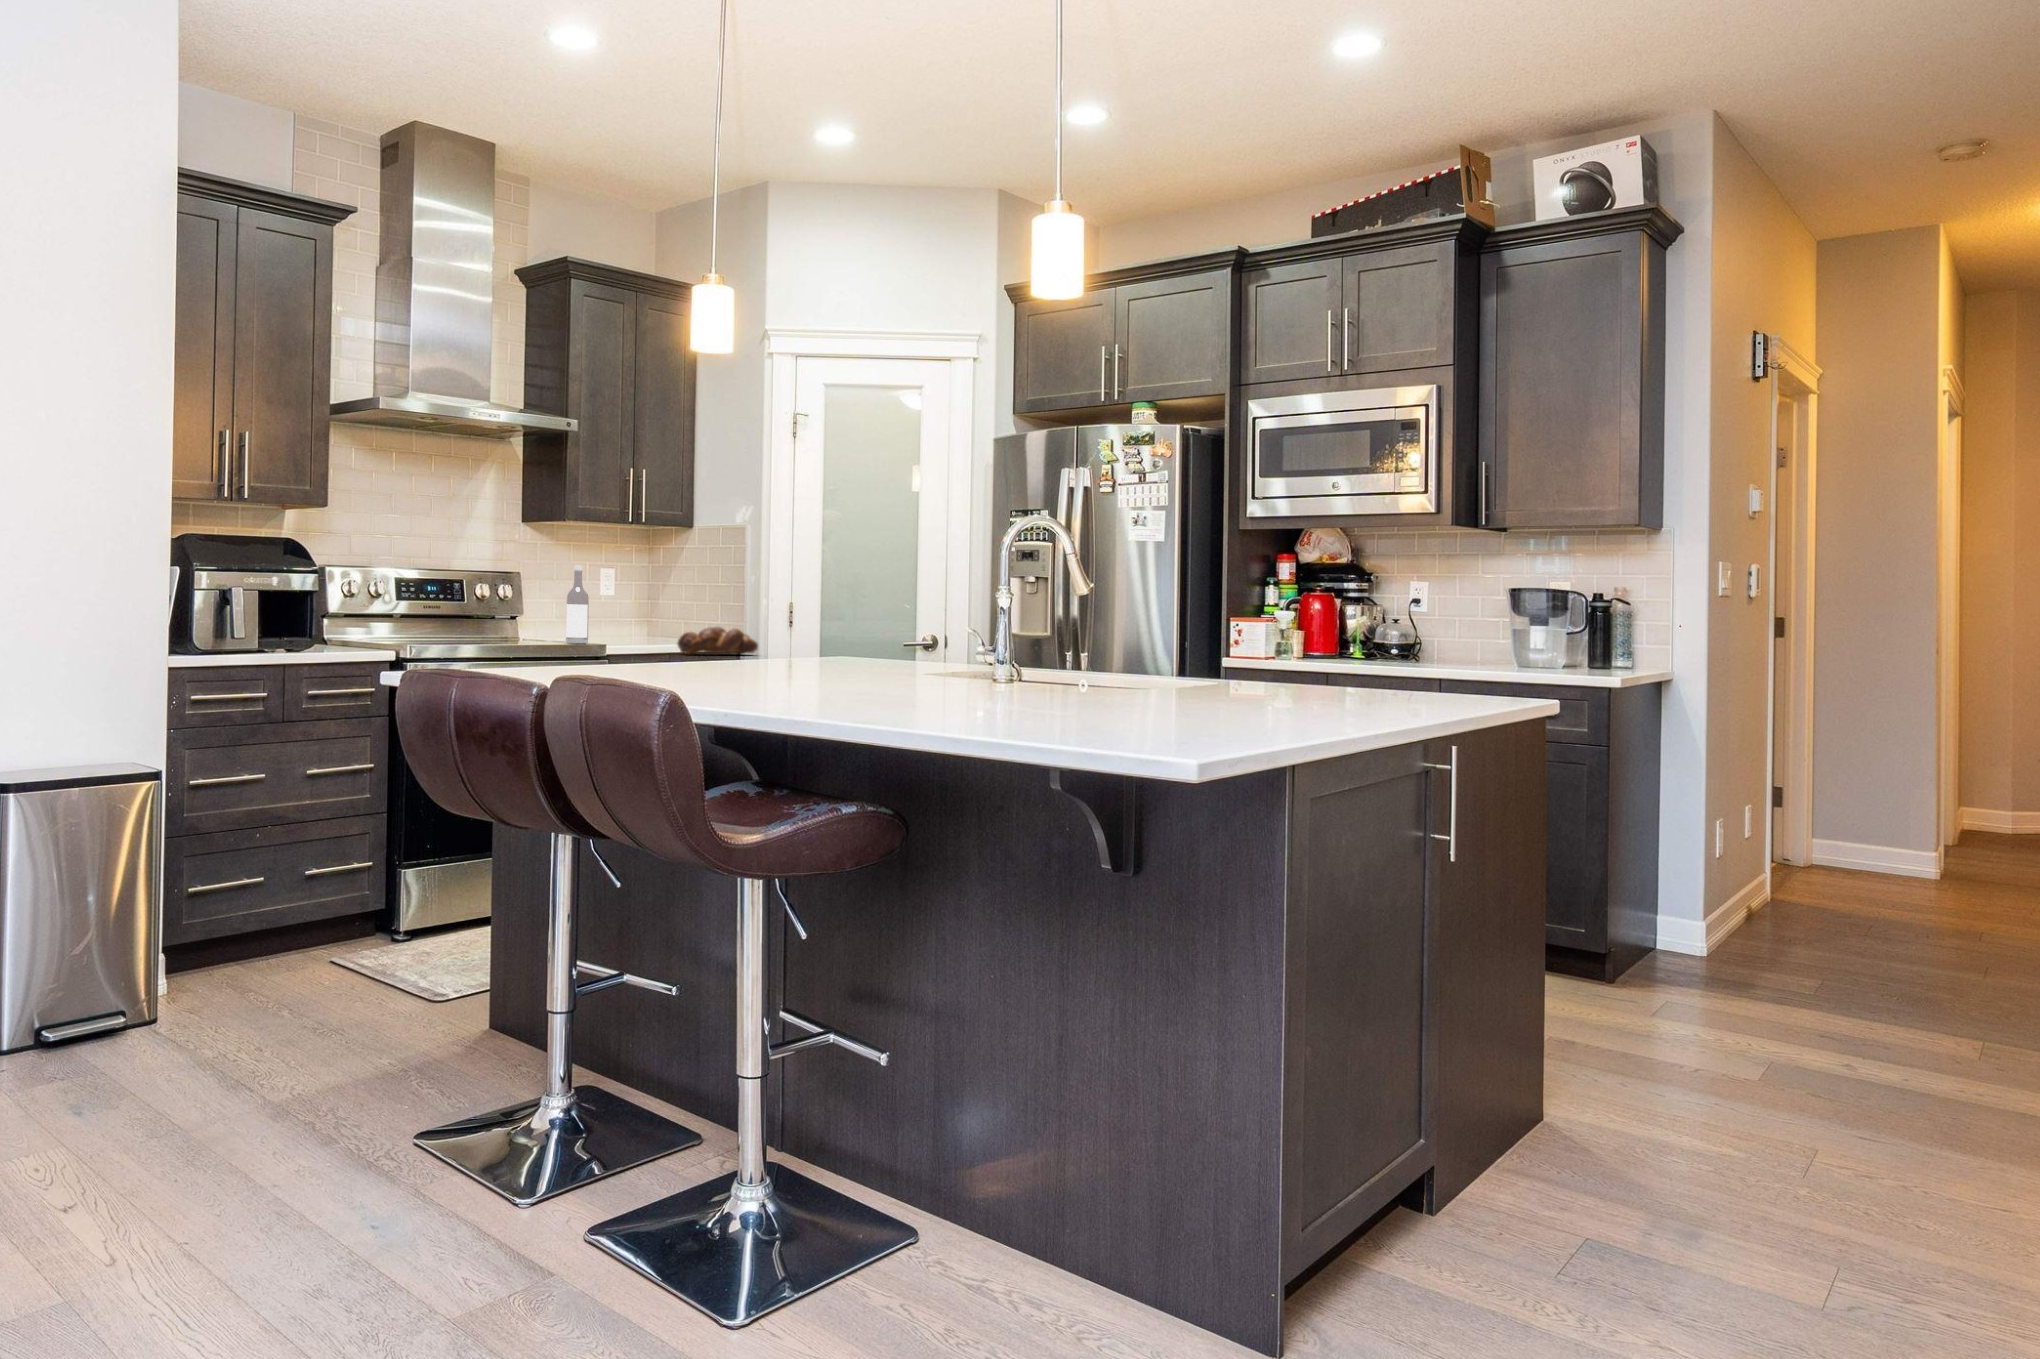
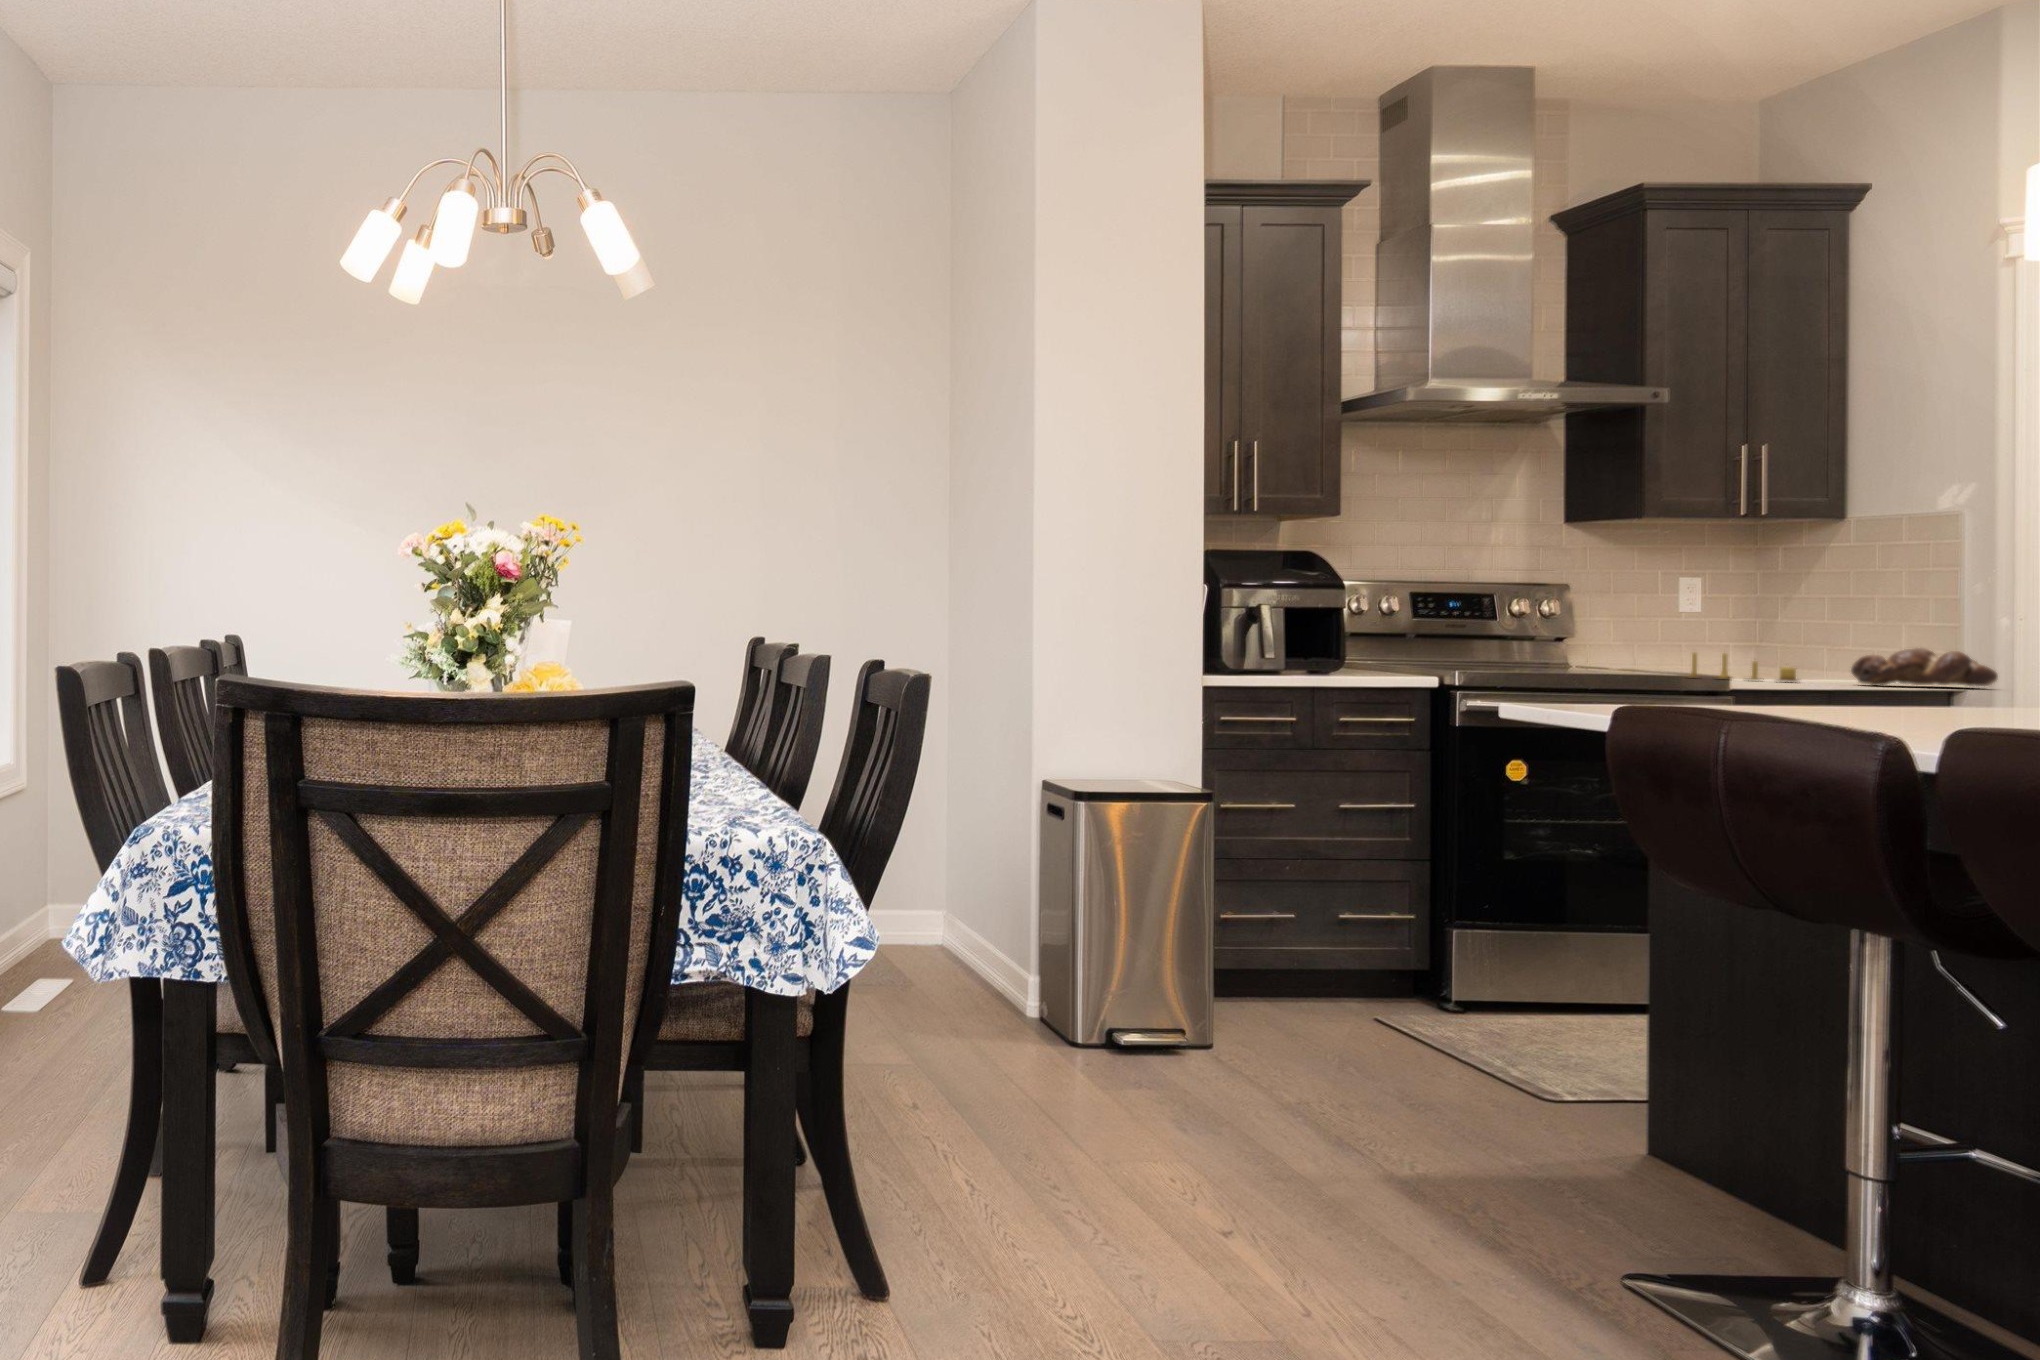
wine bottle: present [566,565,589,644] -> none [1641,571,1675,670]
candle: none [576,628,649,653] -> present [1689,652,1799,682]

